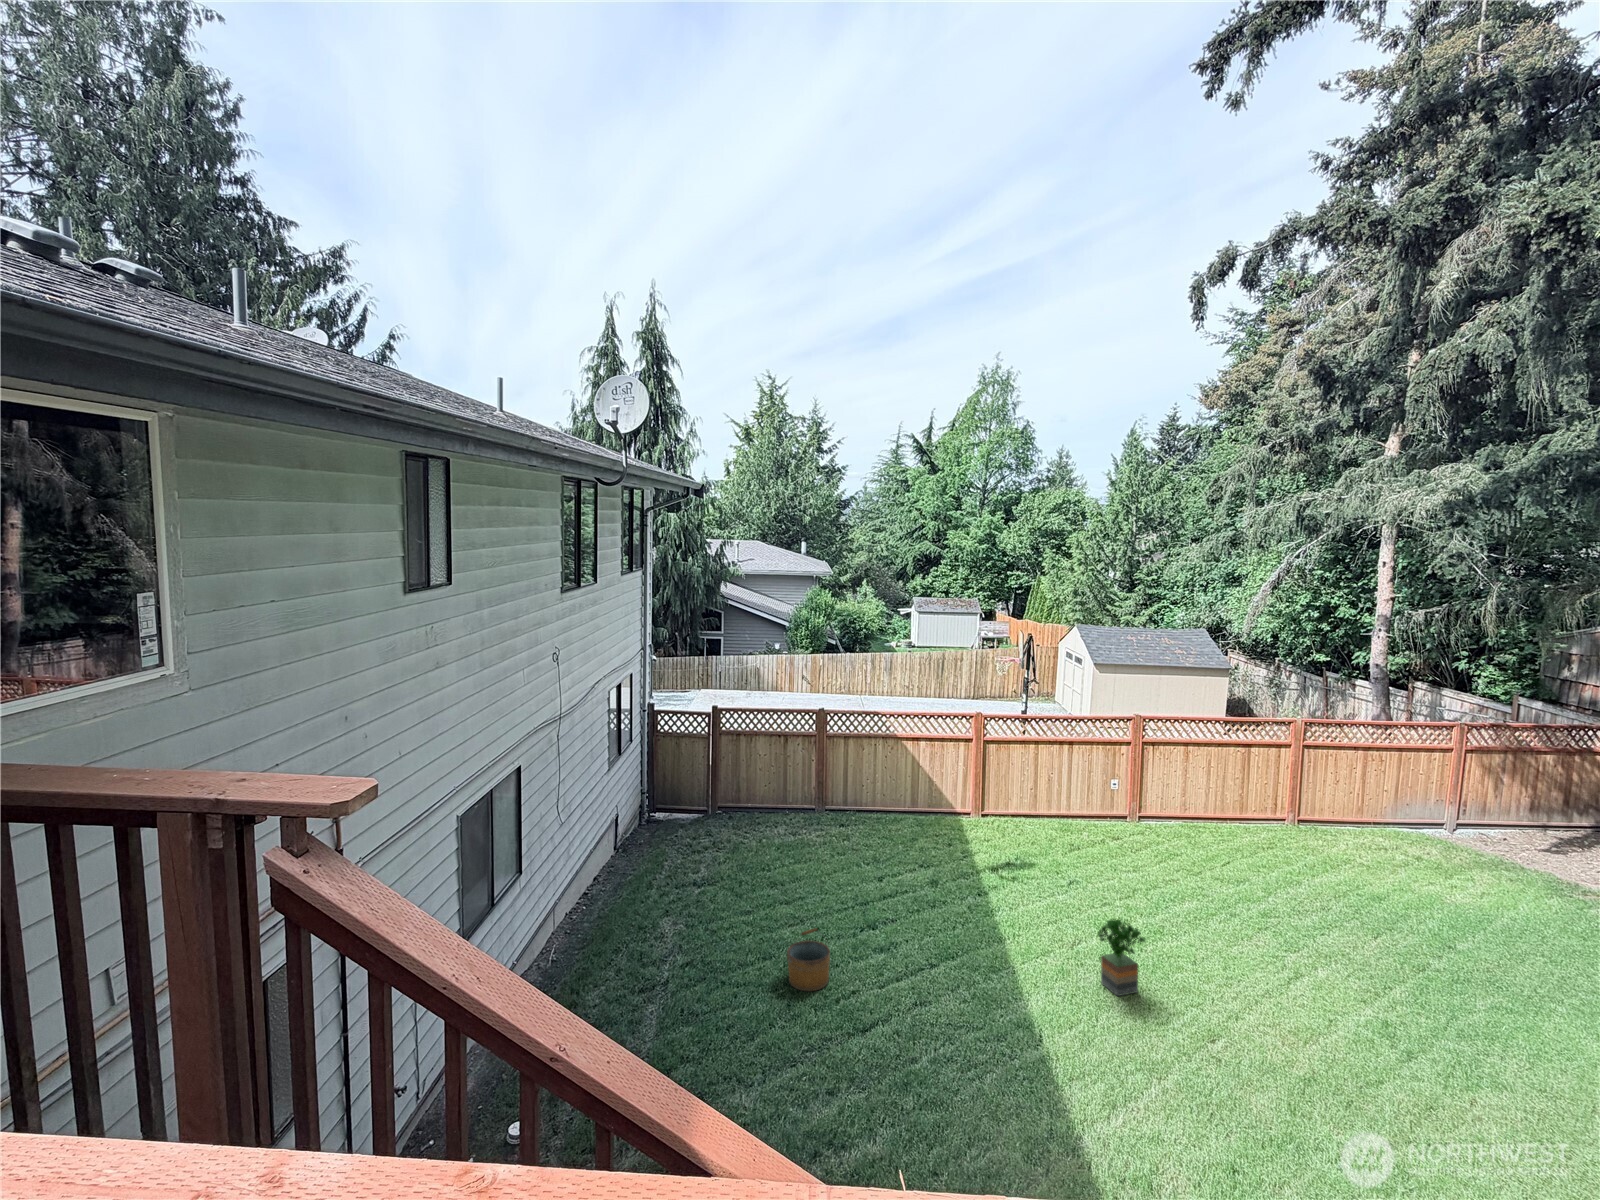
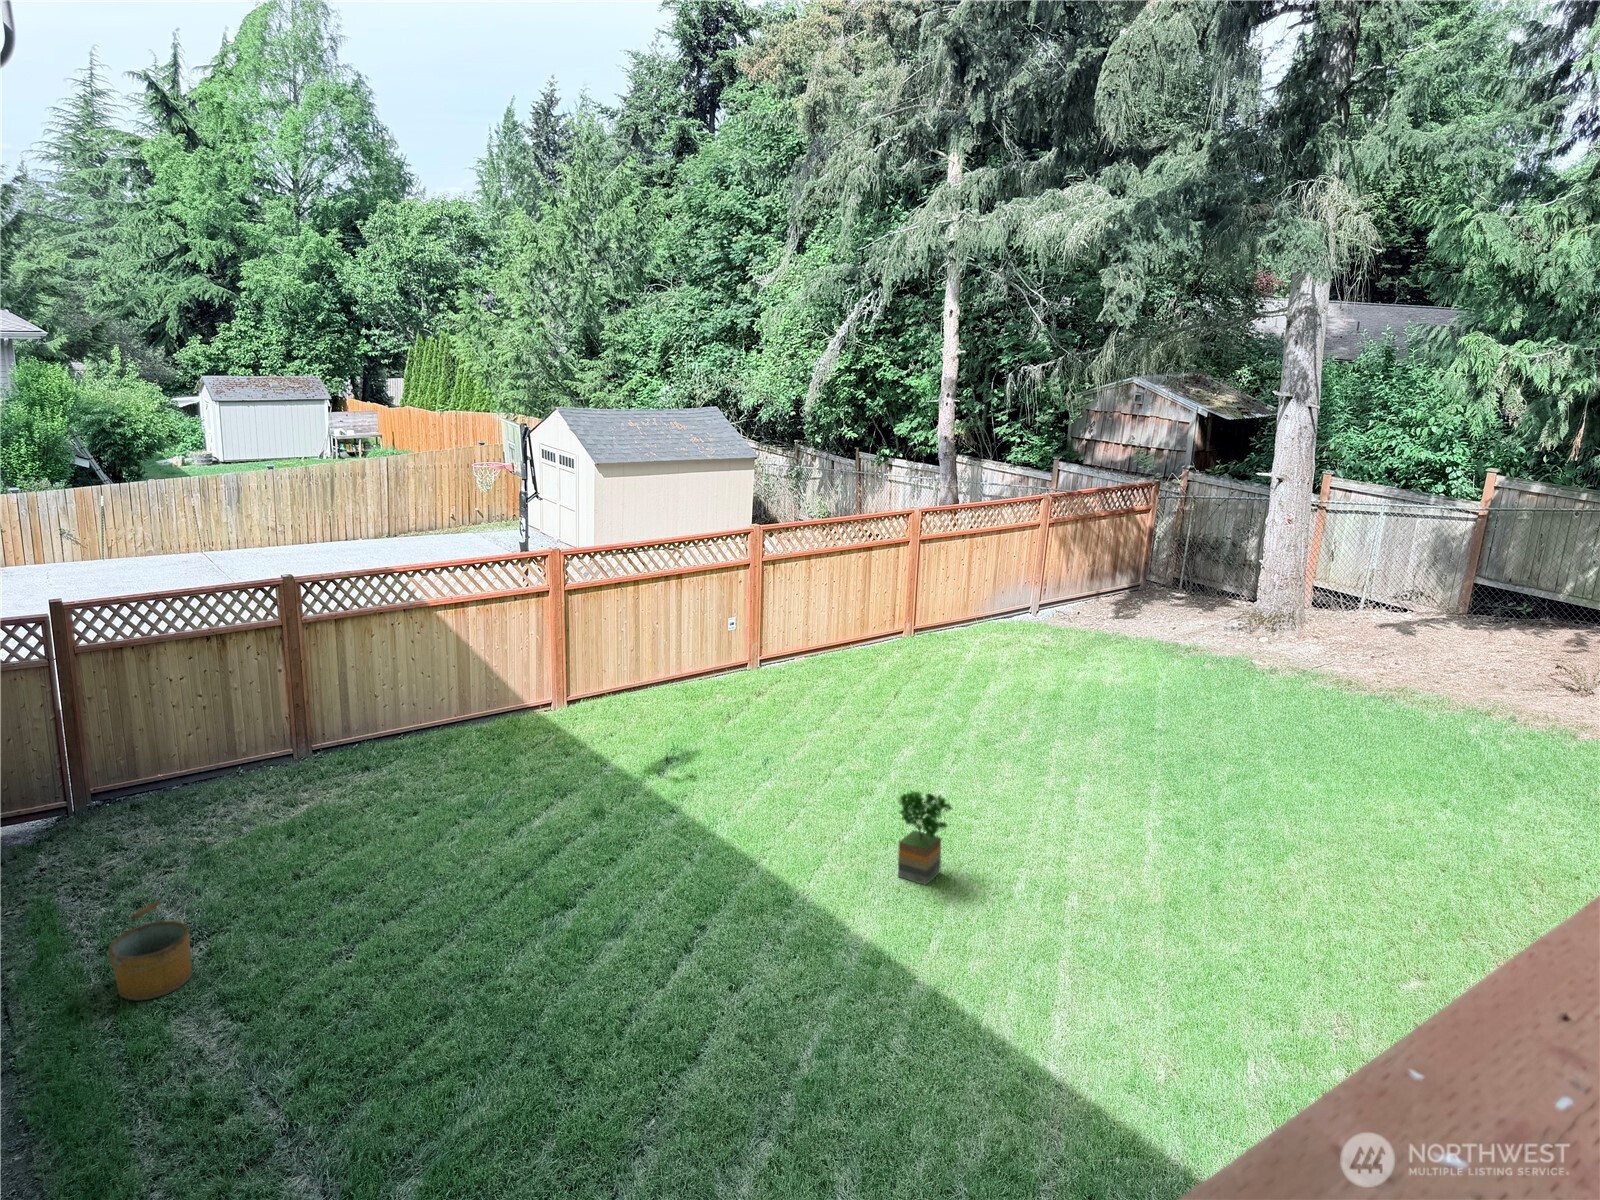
bucket: present [787,928,830,991] -> present [109,901,192,1001]

